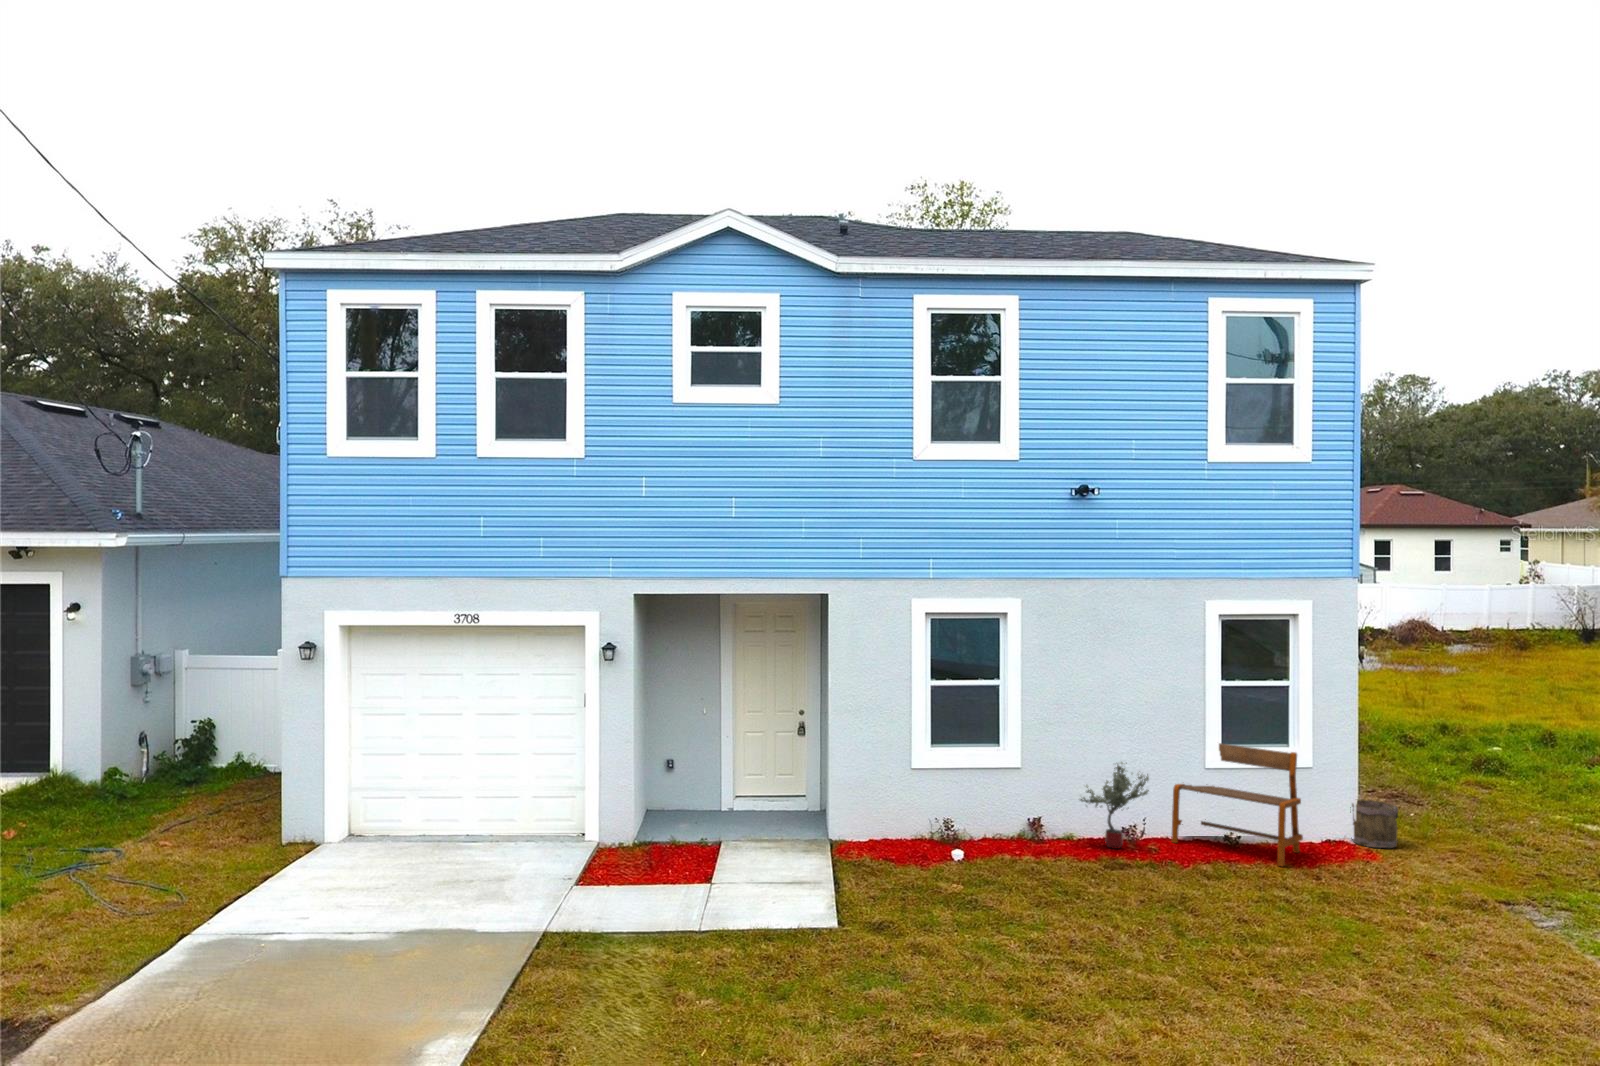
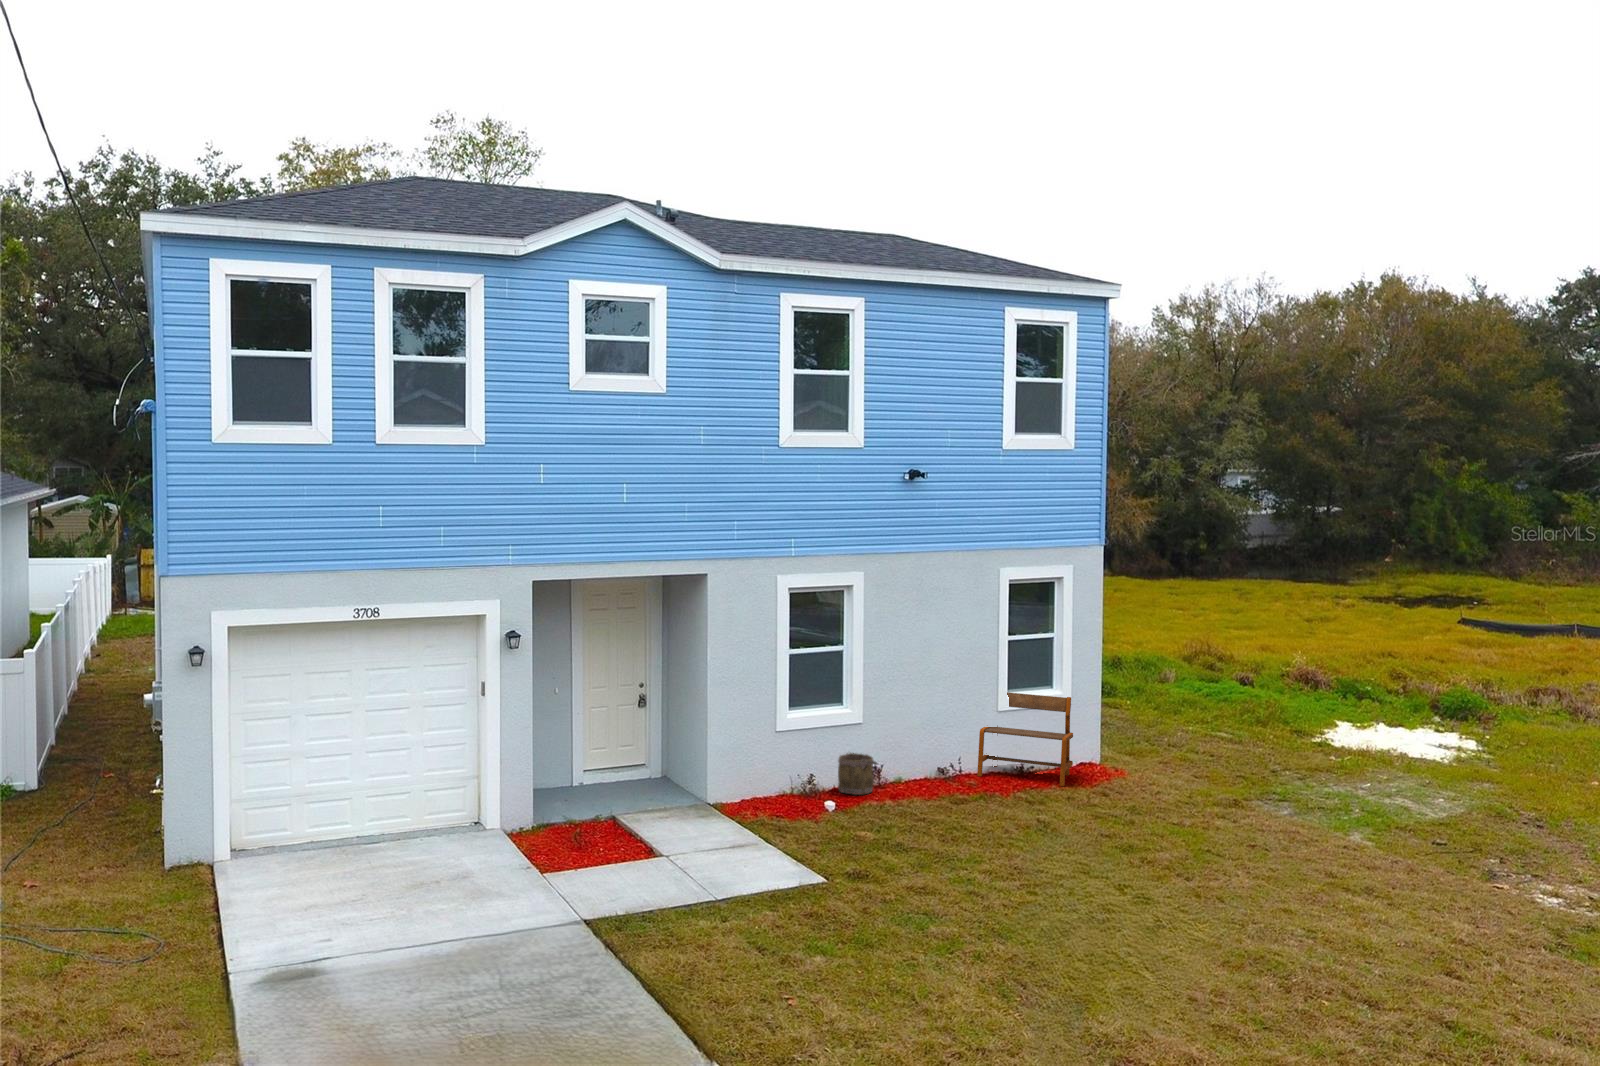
potted tree: present [1080,762,1149,849] -> none [913,712,967,785]
bucket: present [1350,799,1398,848] -> present [838,753,877,795]

